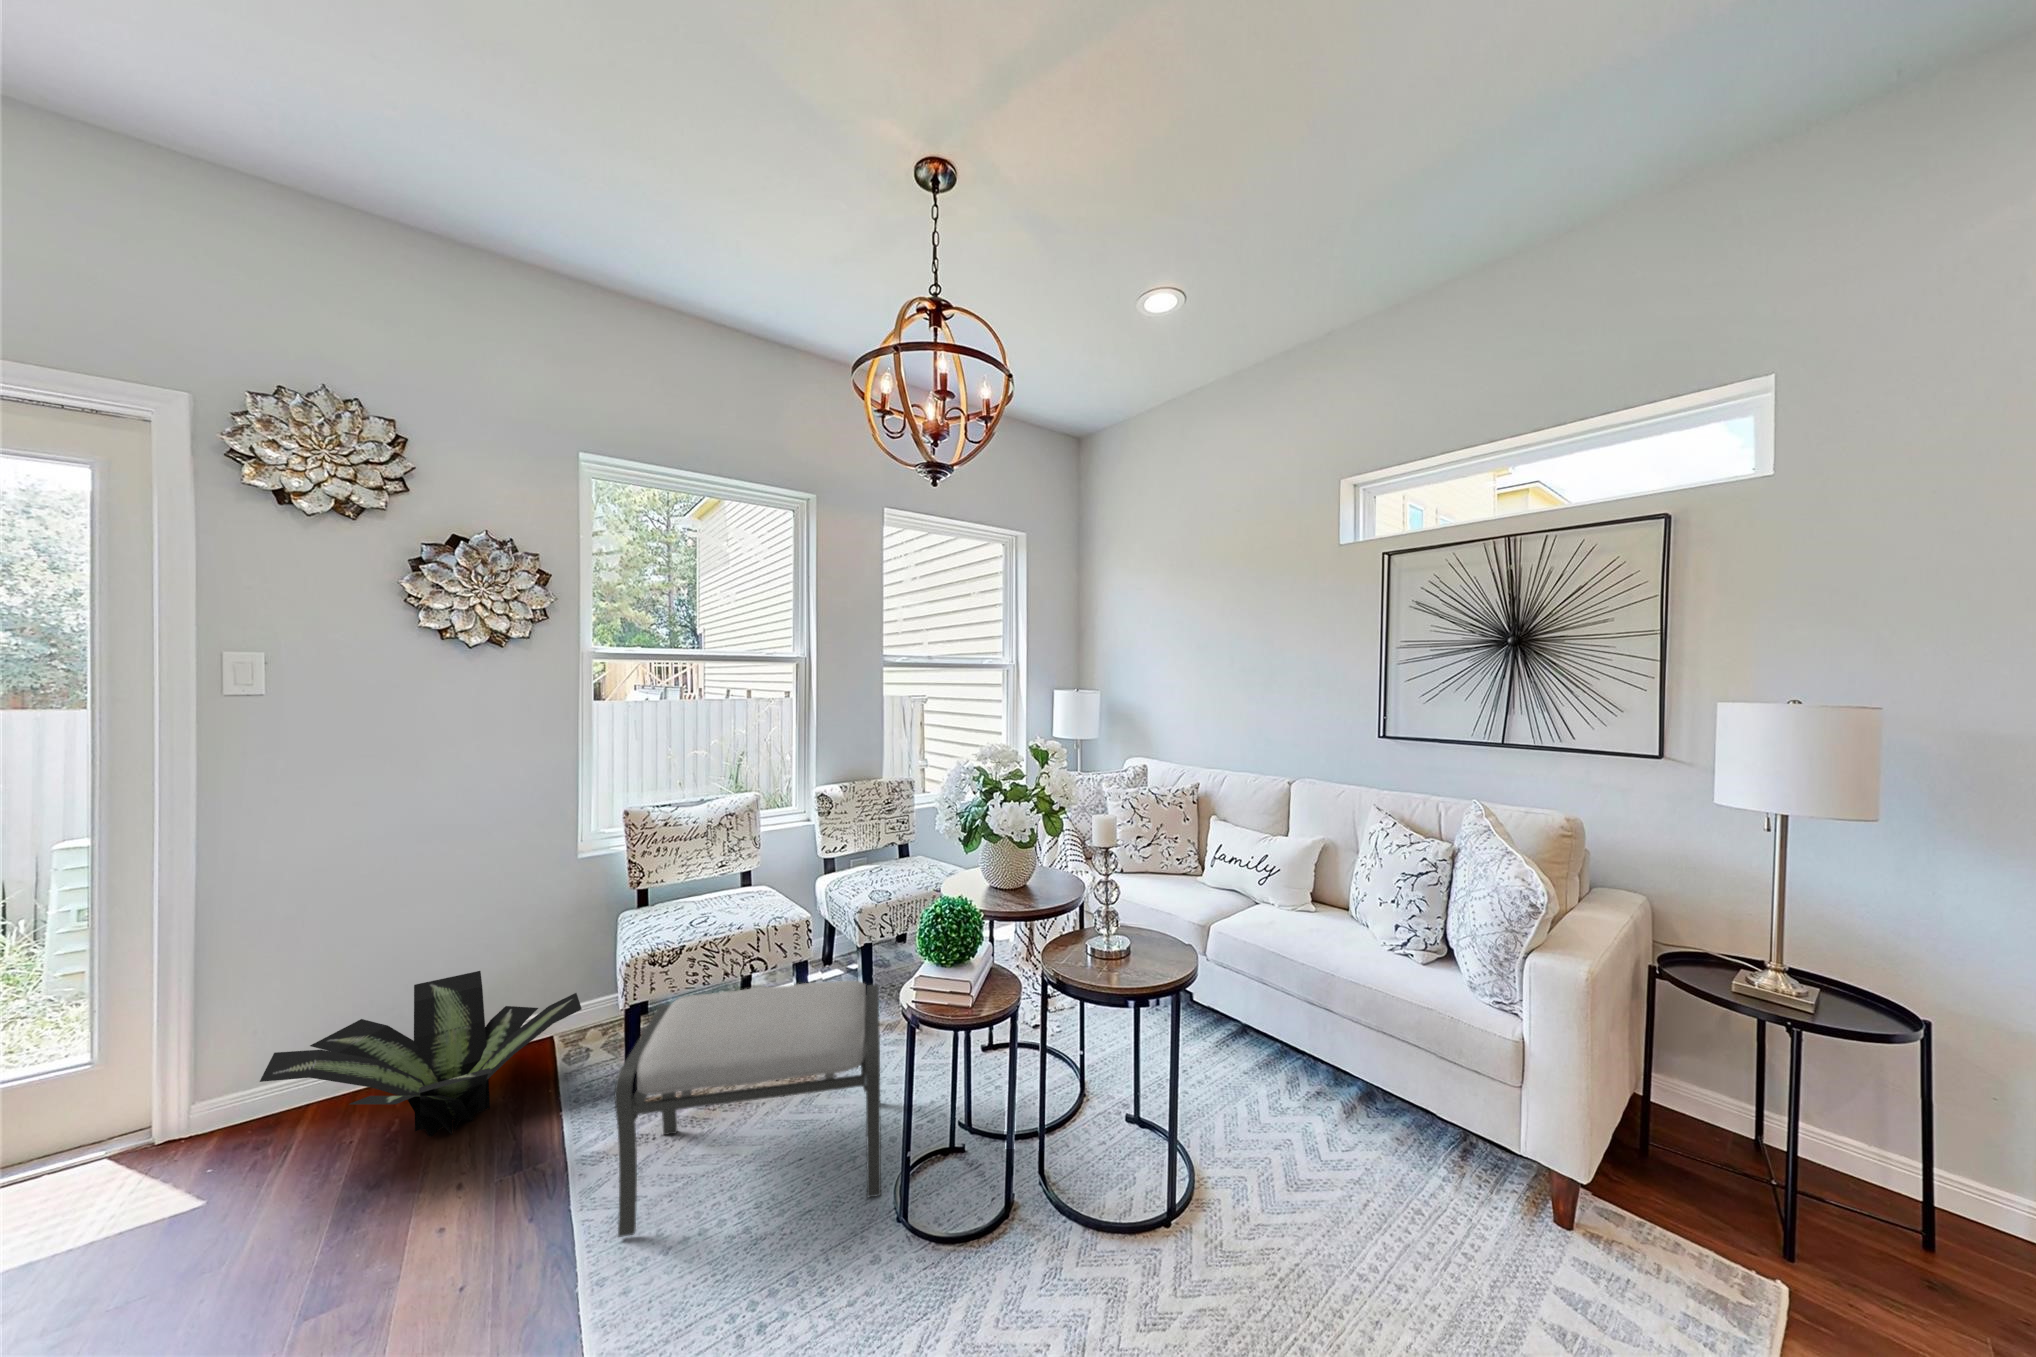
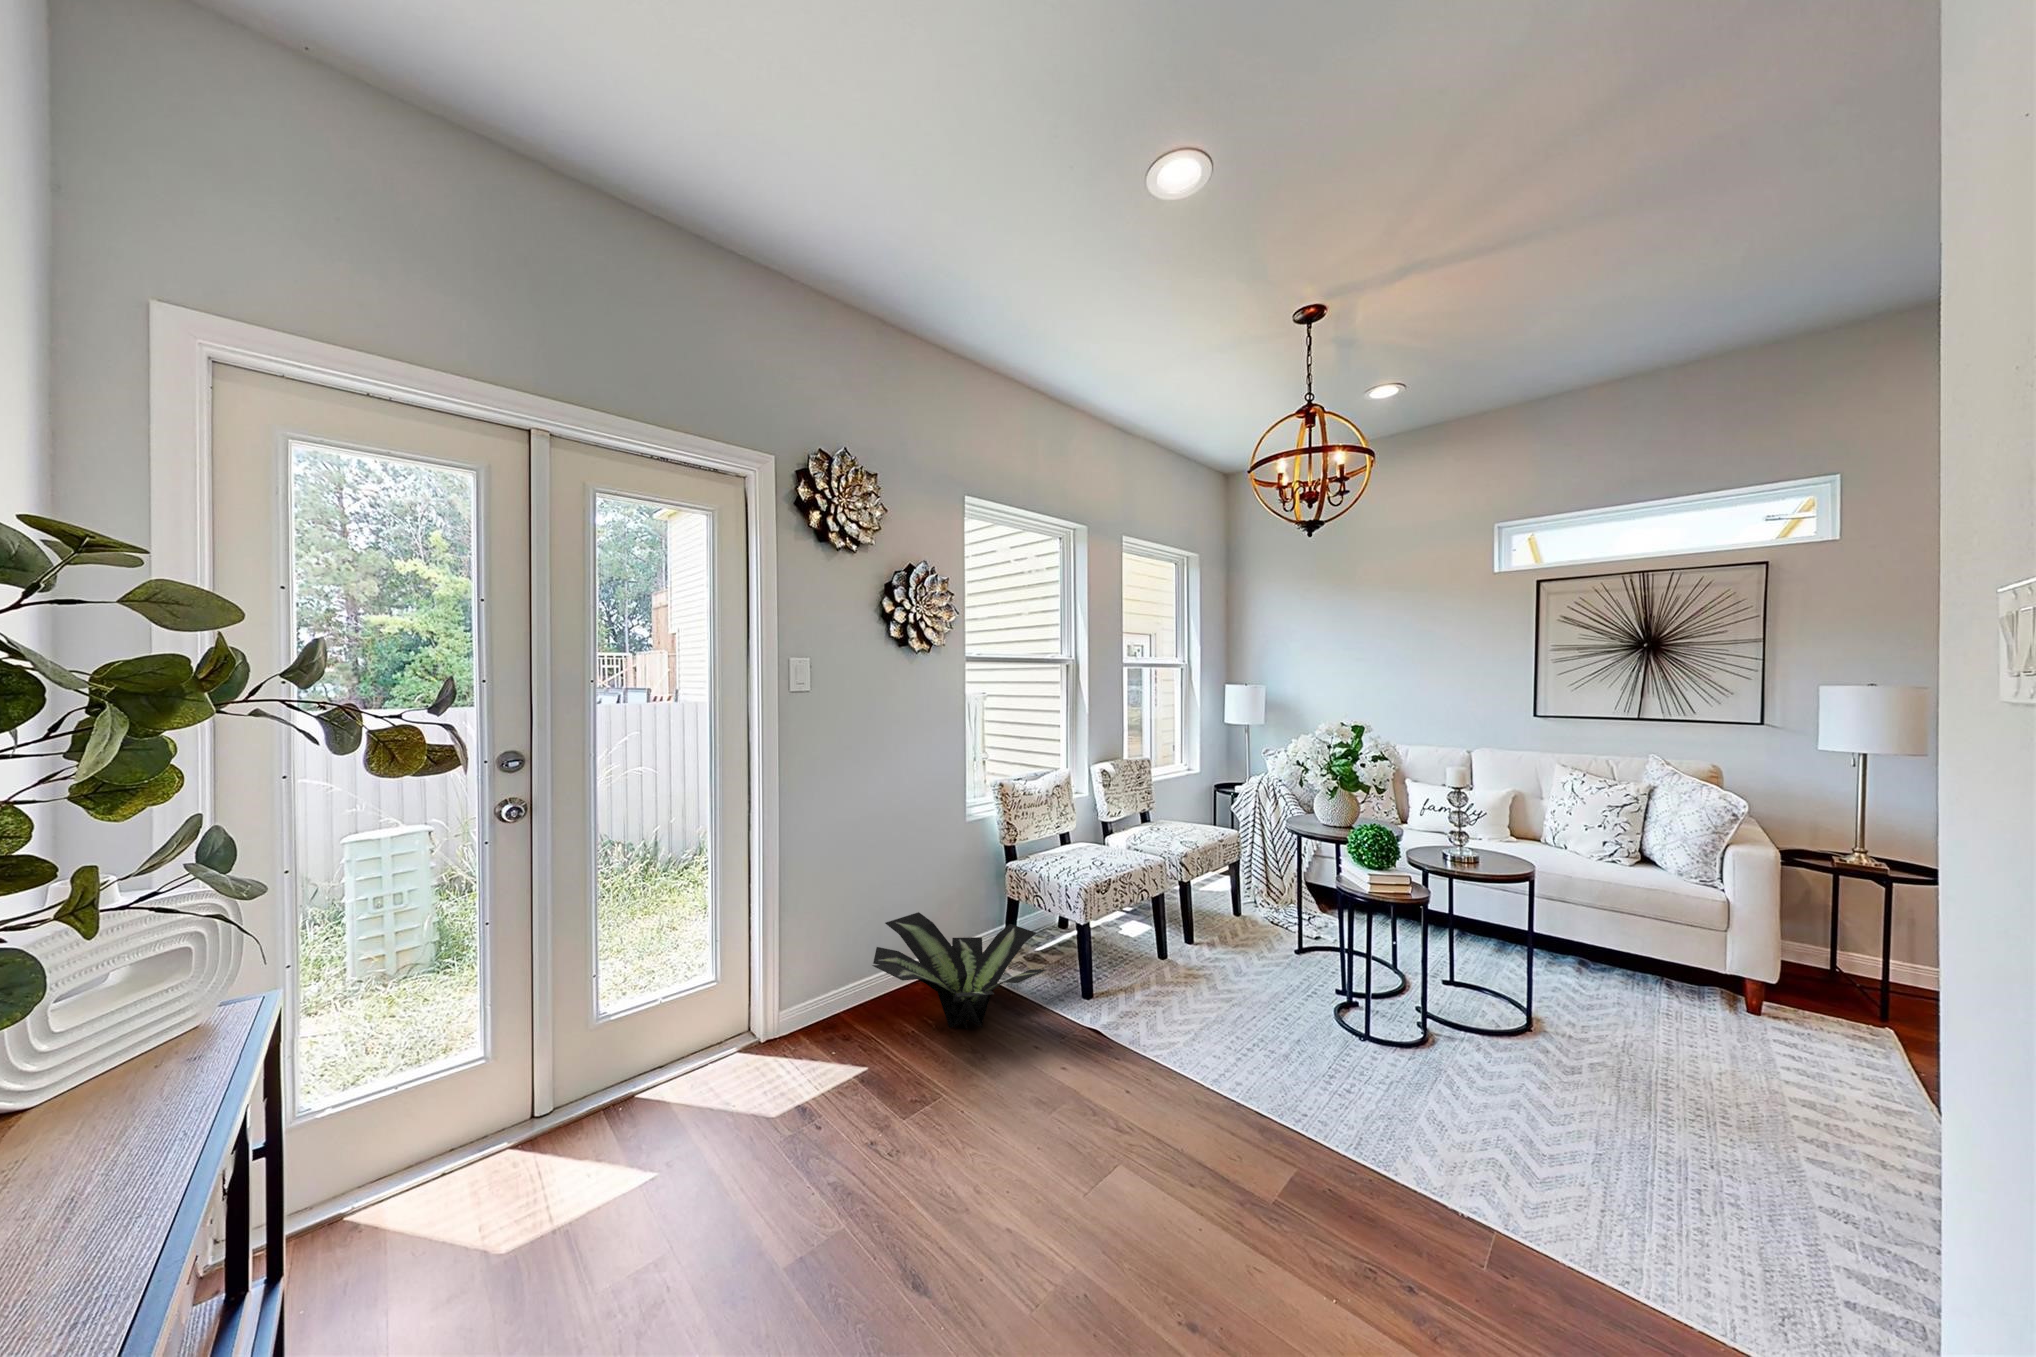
ottoman: present [615,981,881,1237] -> none [1140,896,1348,1069]

